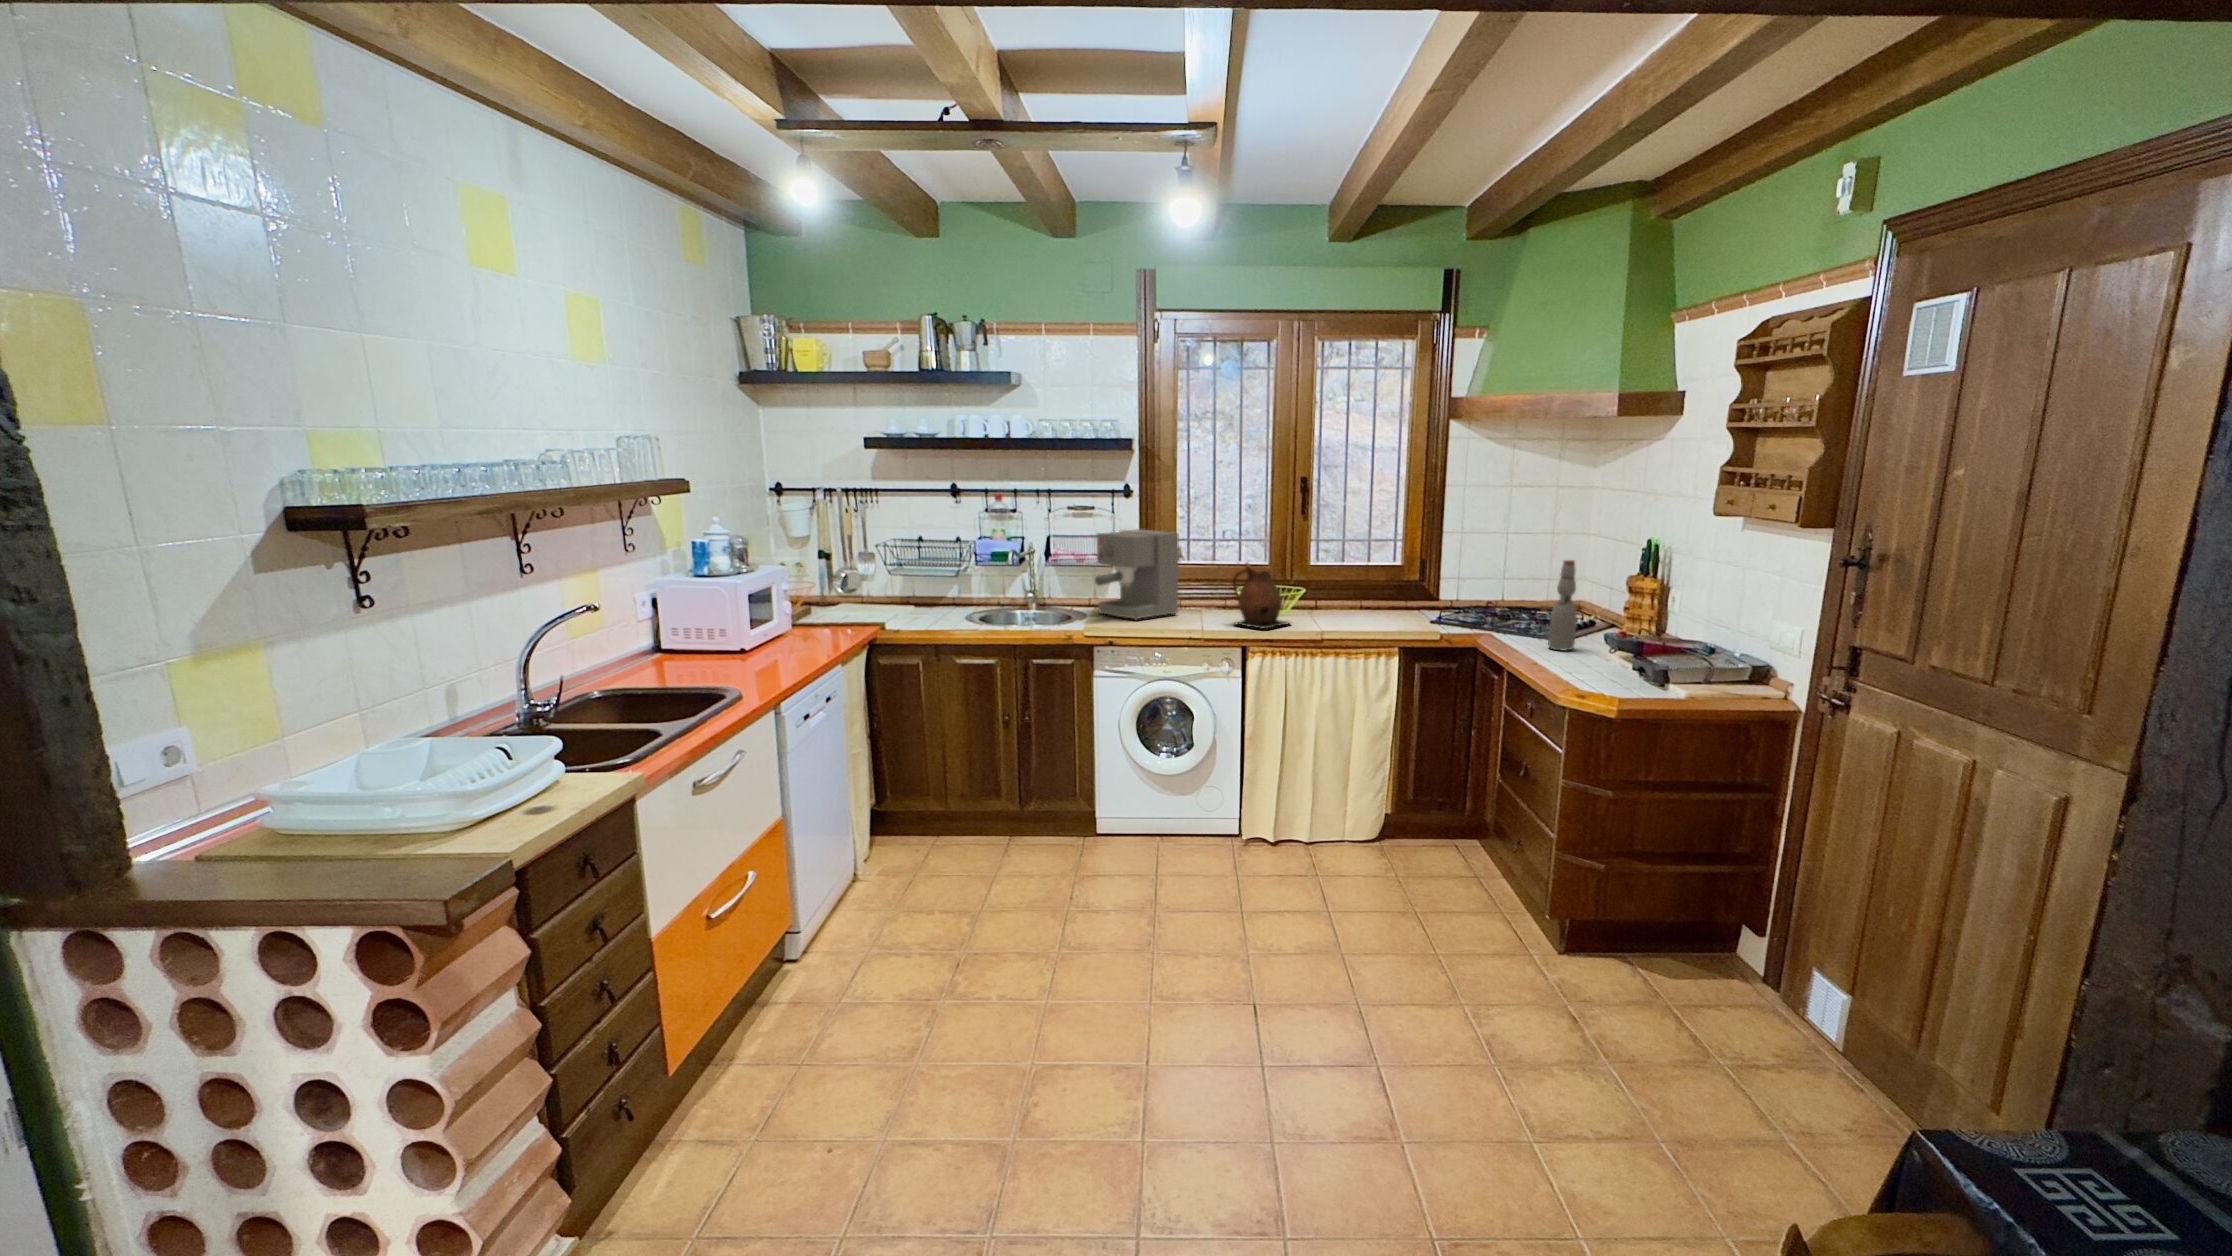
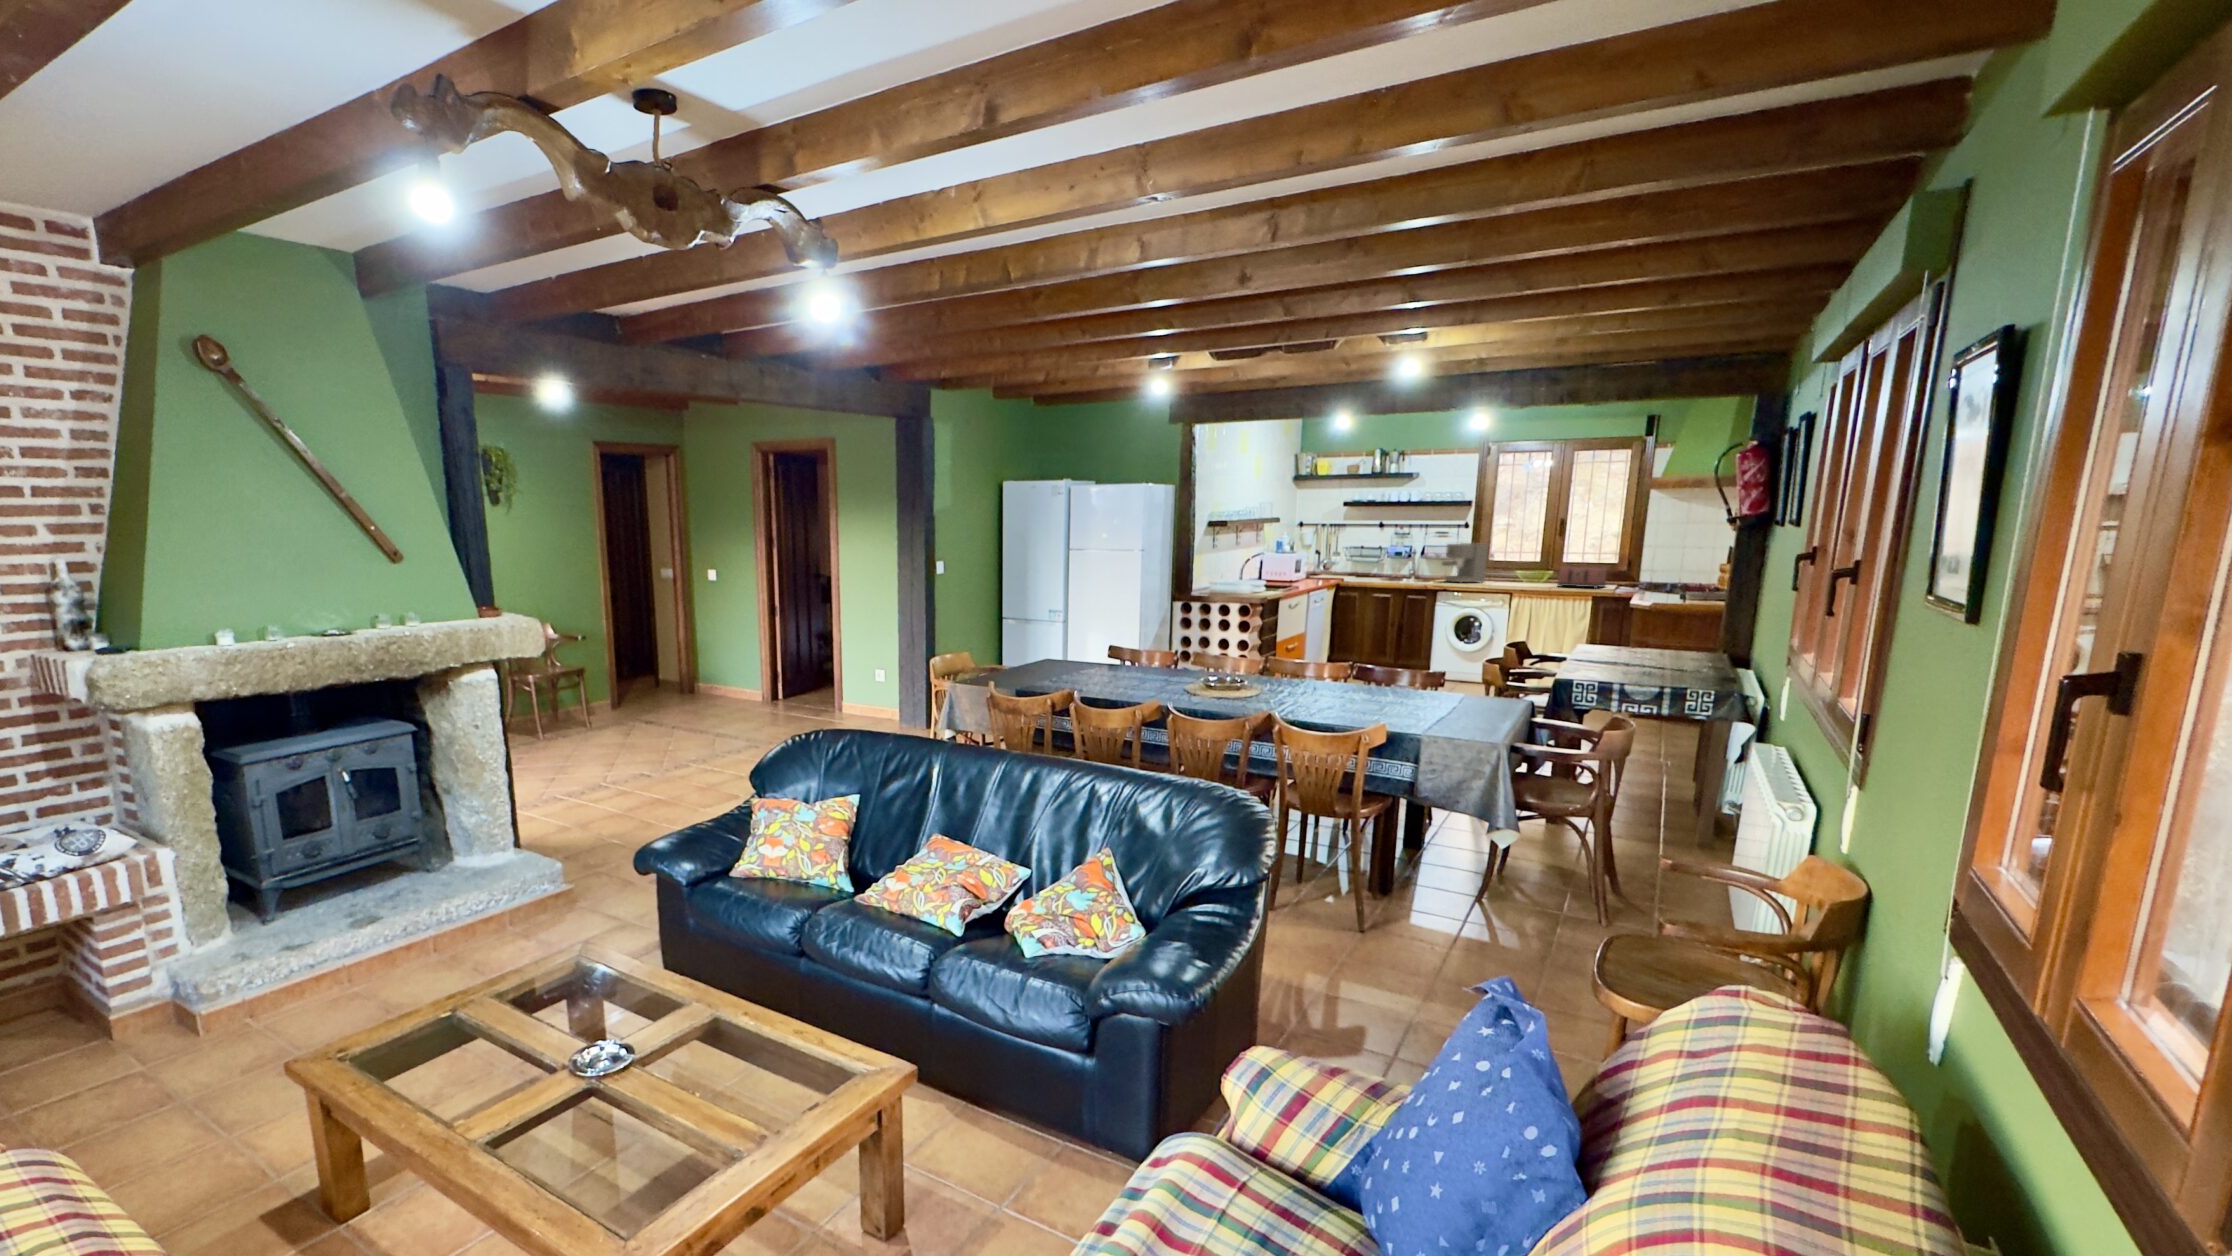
bottle: present [1548,560,1577,651] -> none [1661,553,1676,595]
ceramic pitcher: present [1233,563,1291,629] -> none [1509,556,1540,586]
toaster: none [1323,574,1401,627] -> present [1557,565,1607,588]

